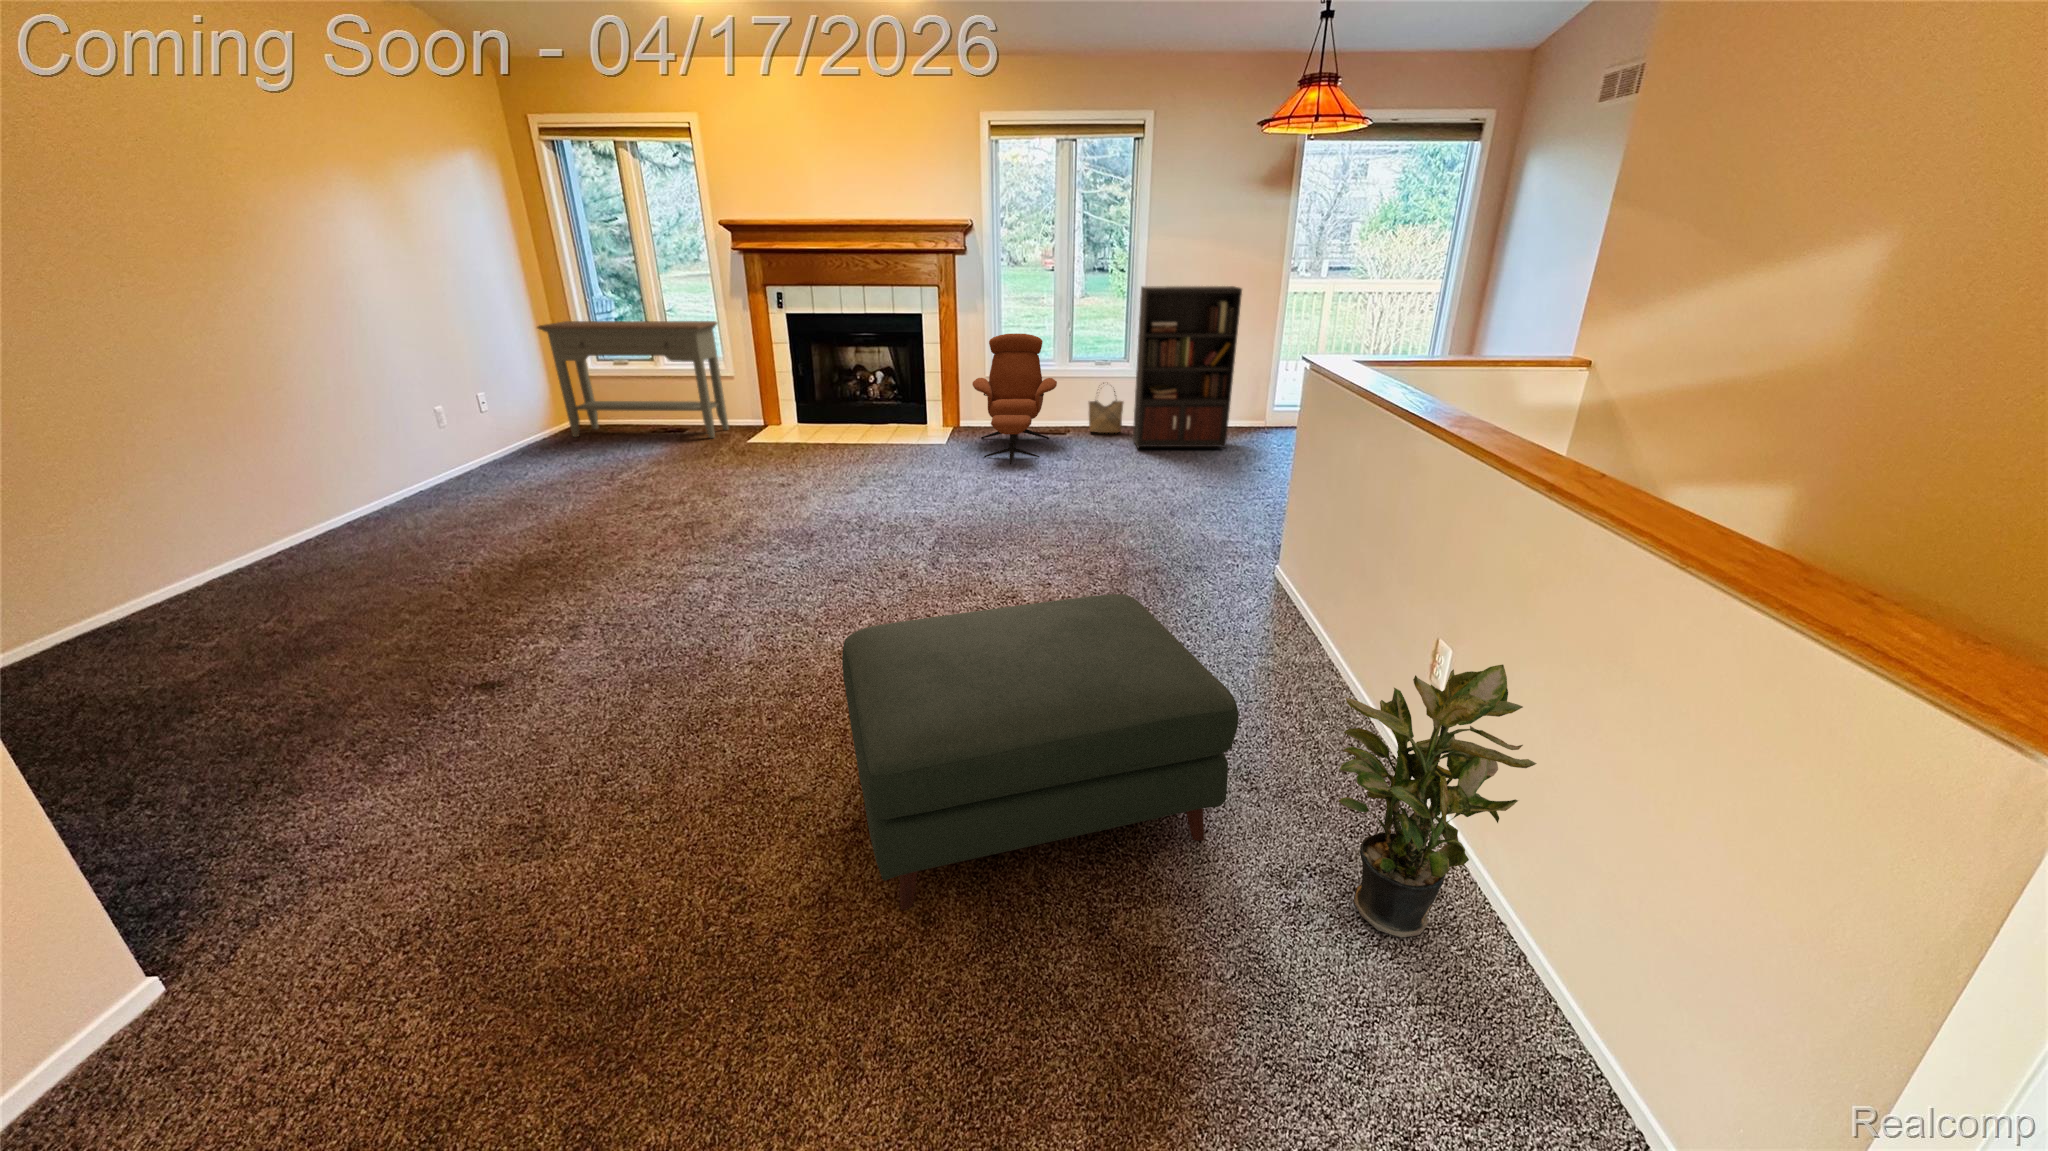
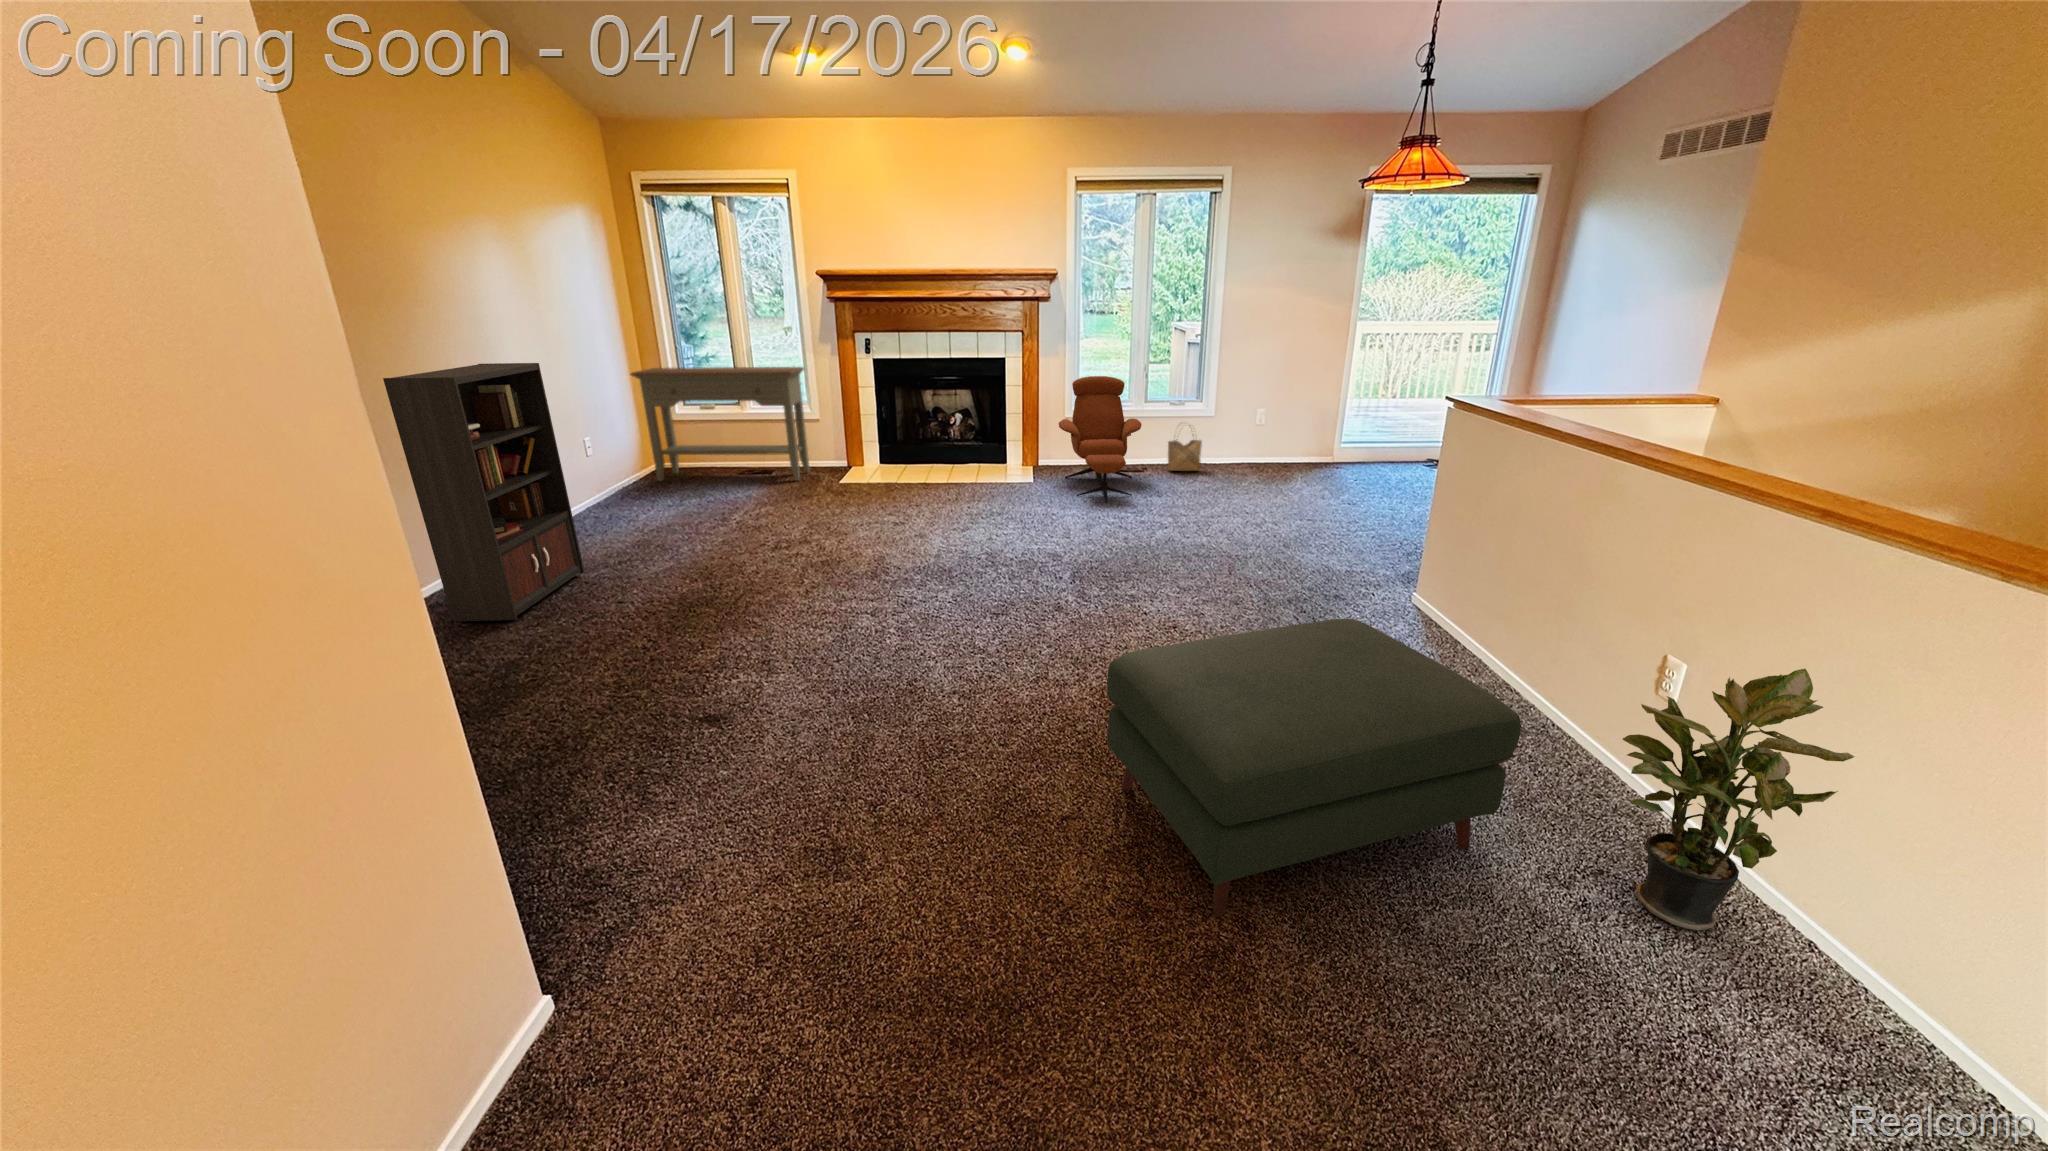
bookcase: present [1133,286,1242,448] -> present [383,363,585,621]

